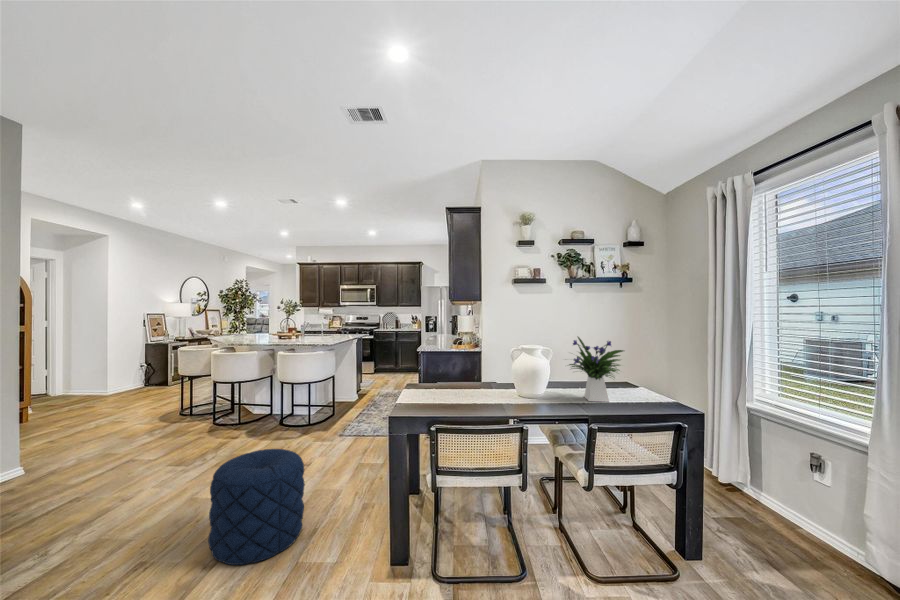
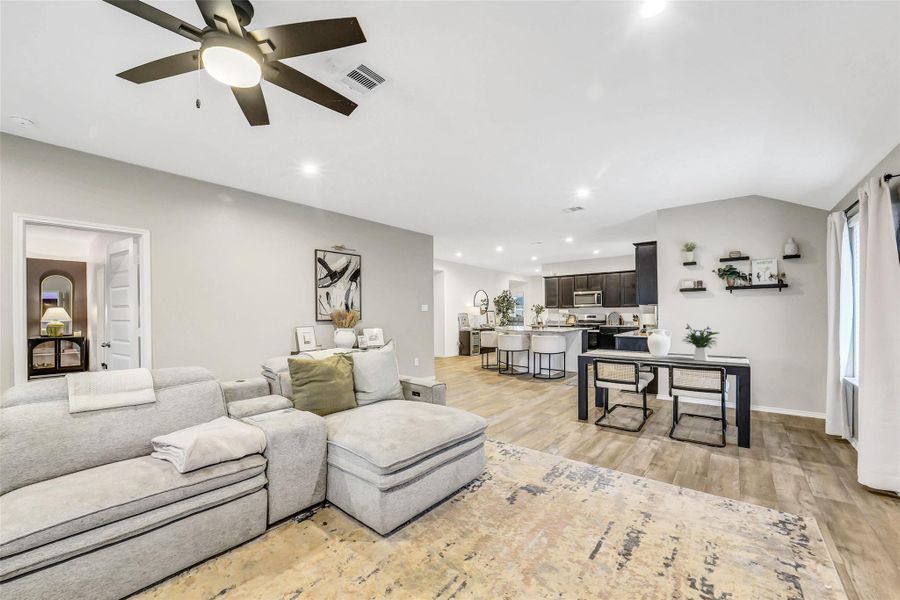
pouf: present [208,449,305,565] -> none [509,371,545,409]

